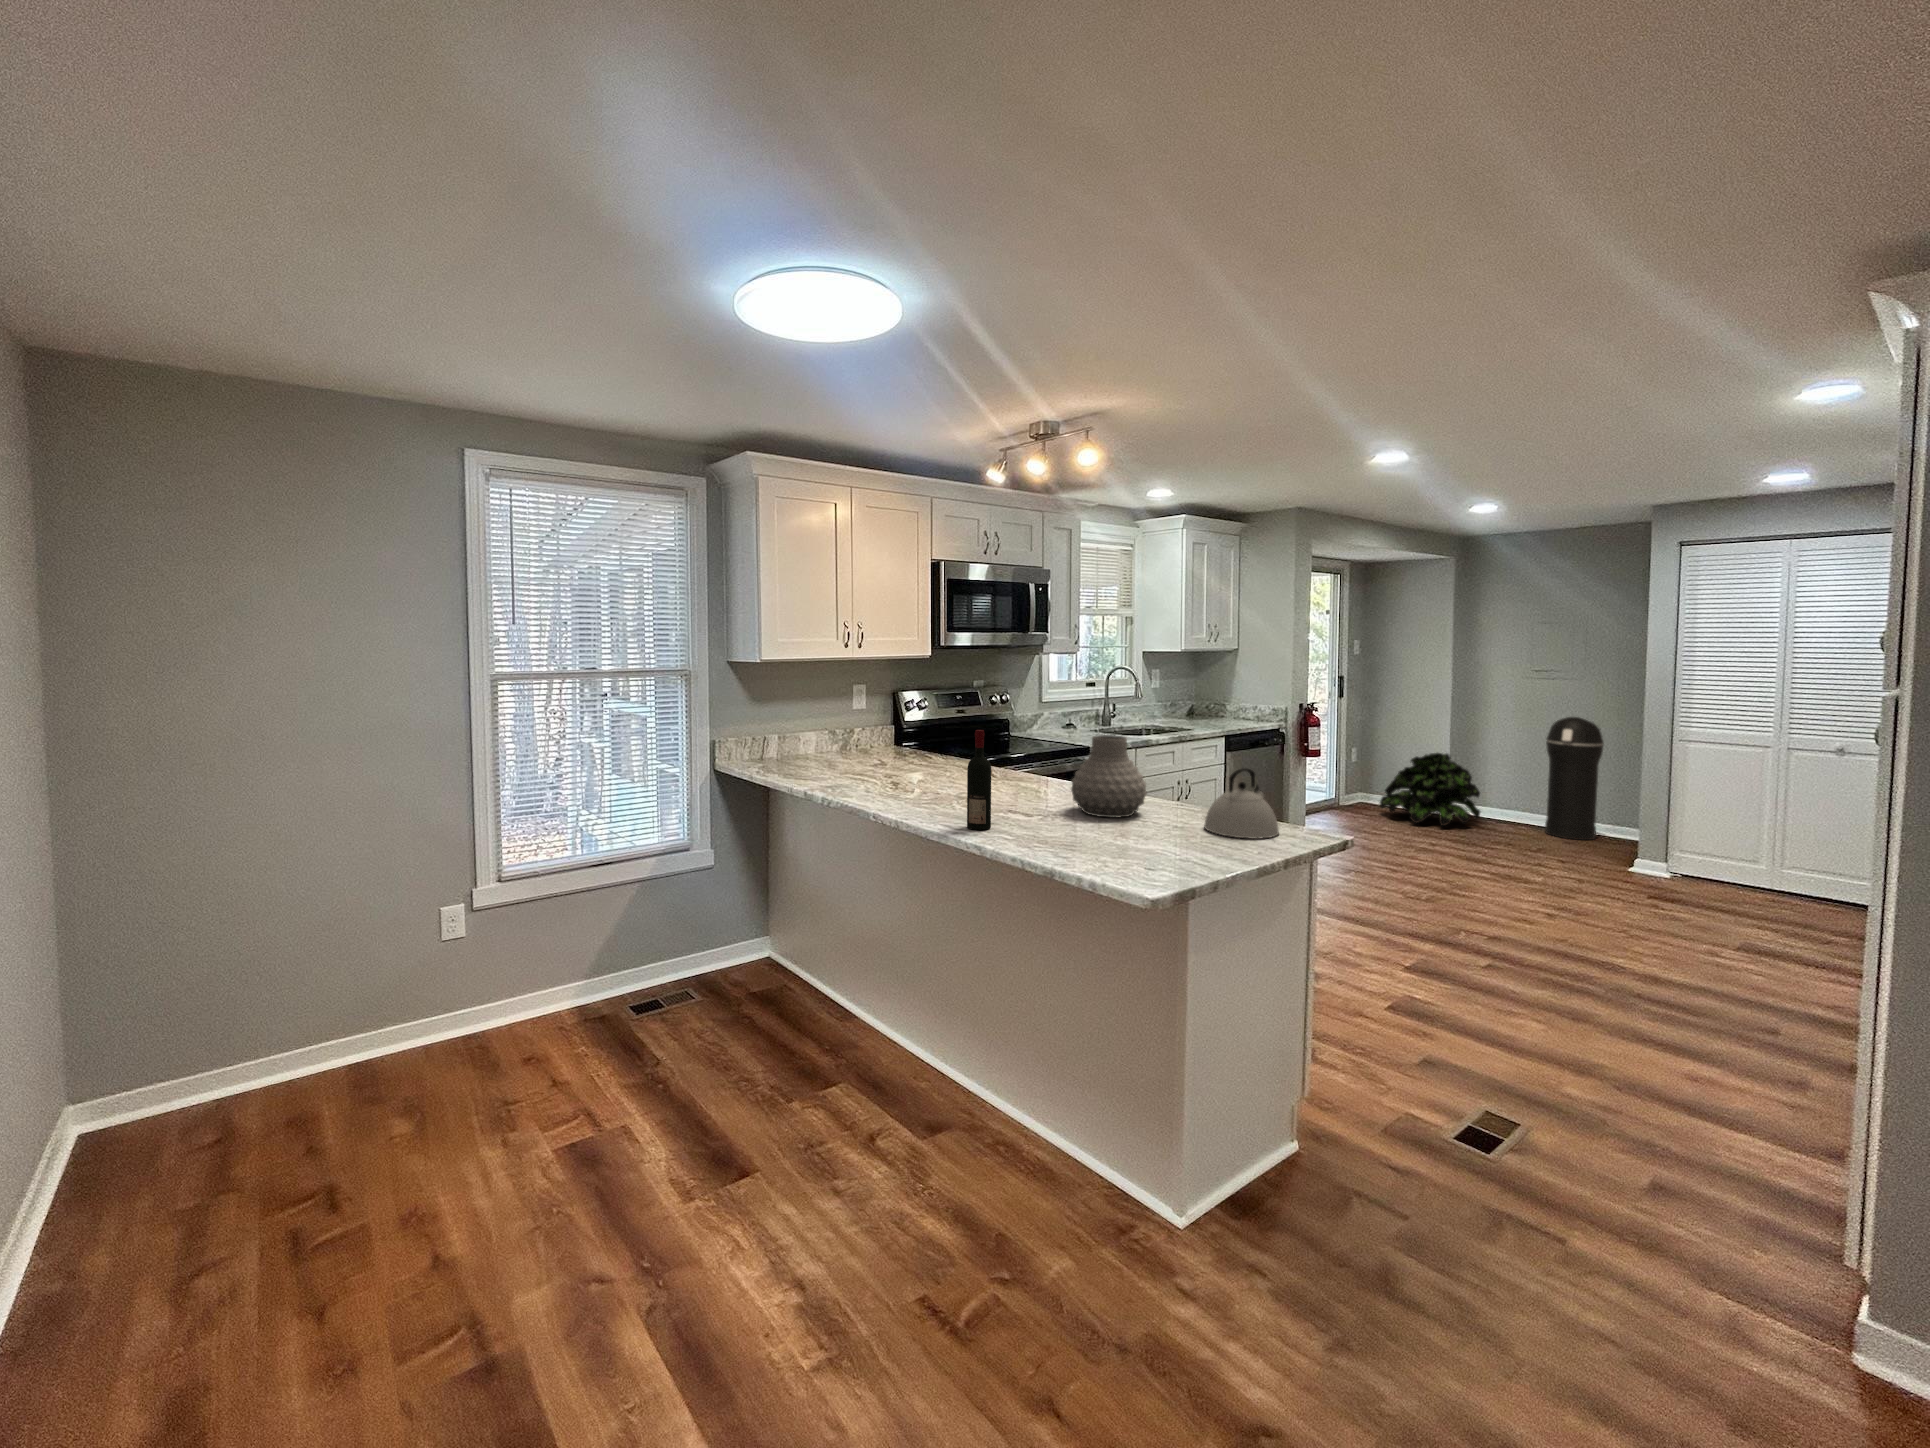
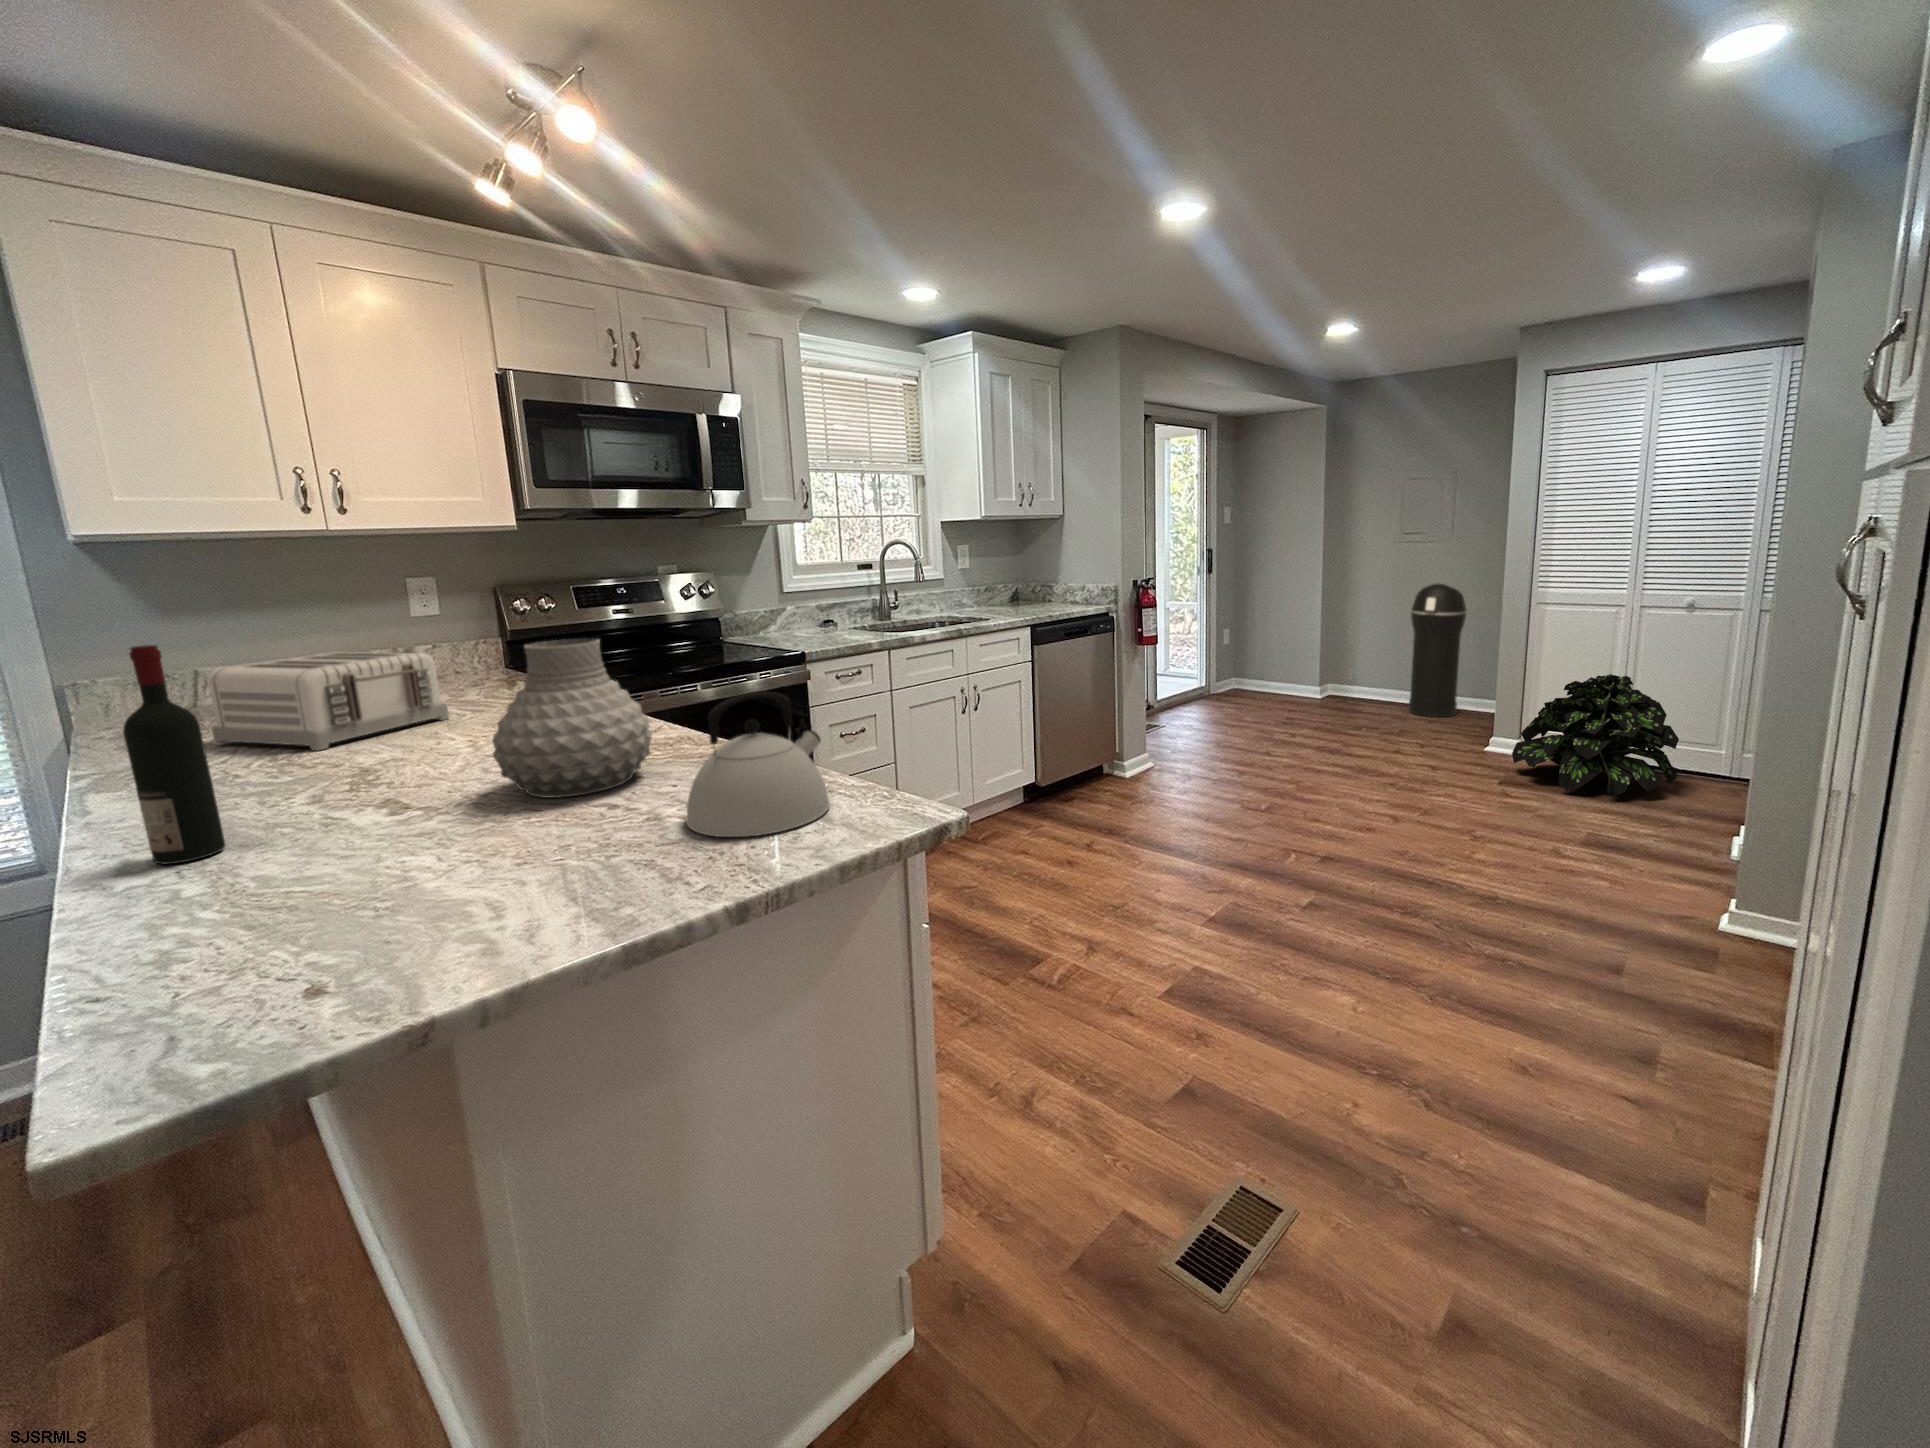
toaster: none [838,732,940,788] -> present [208,651,449,750]
potted plant: present [1380,753,1480,827] -> present [1512,674,1679,797]

